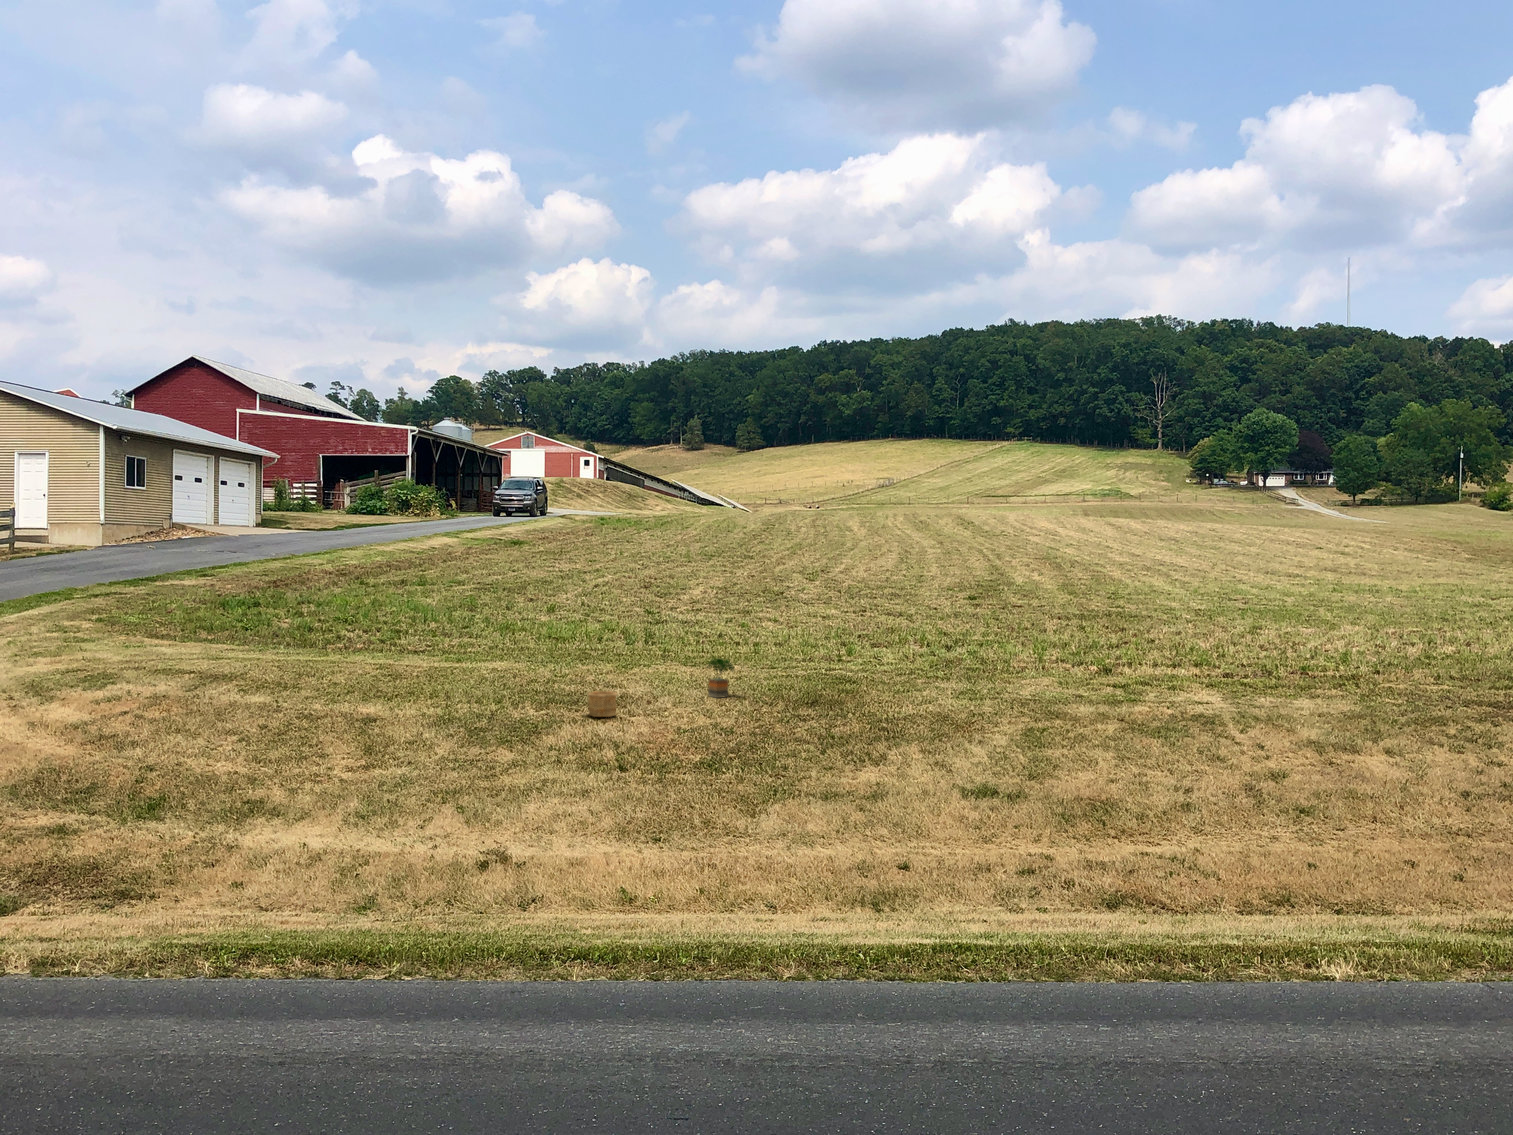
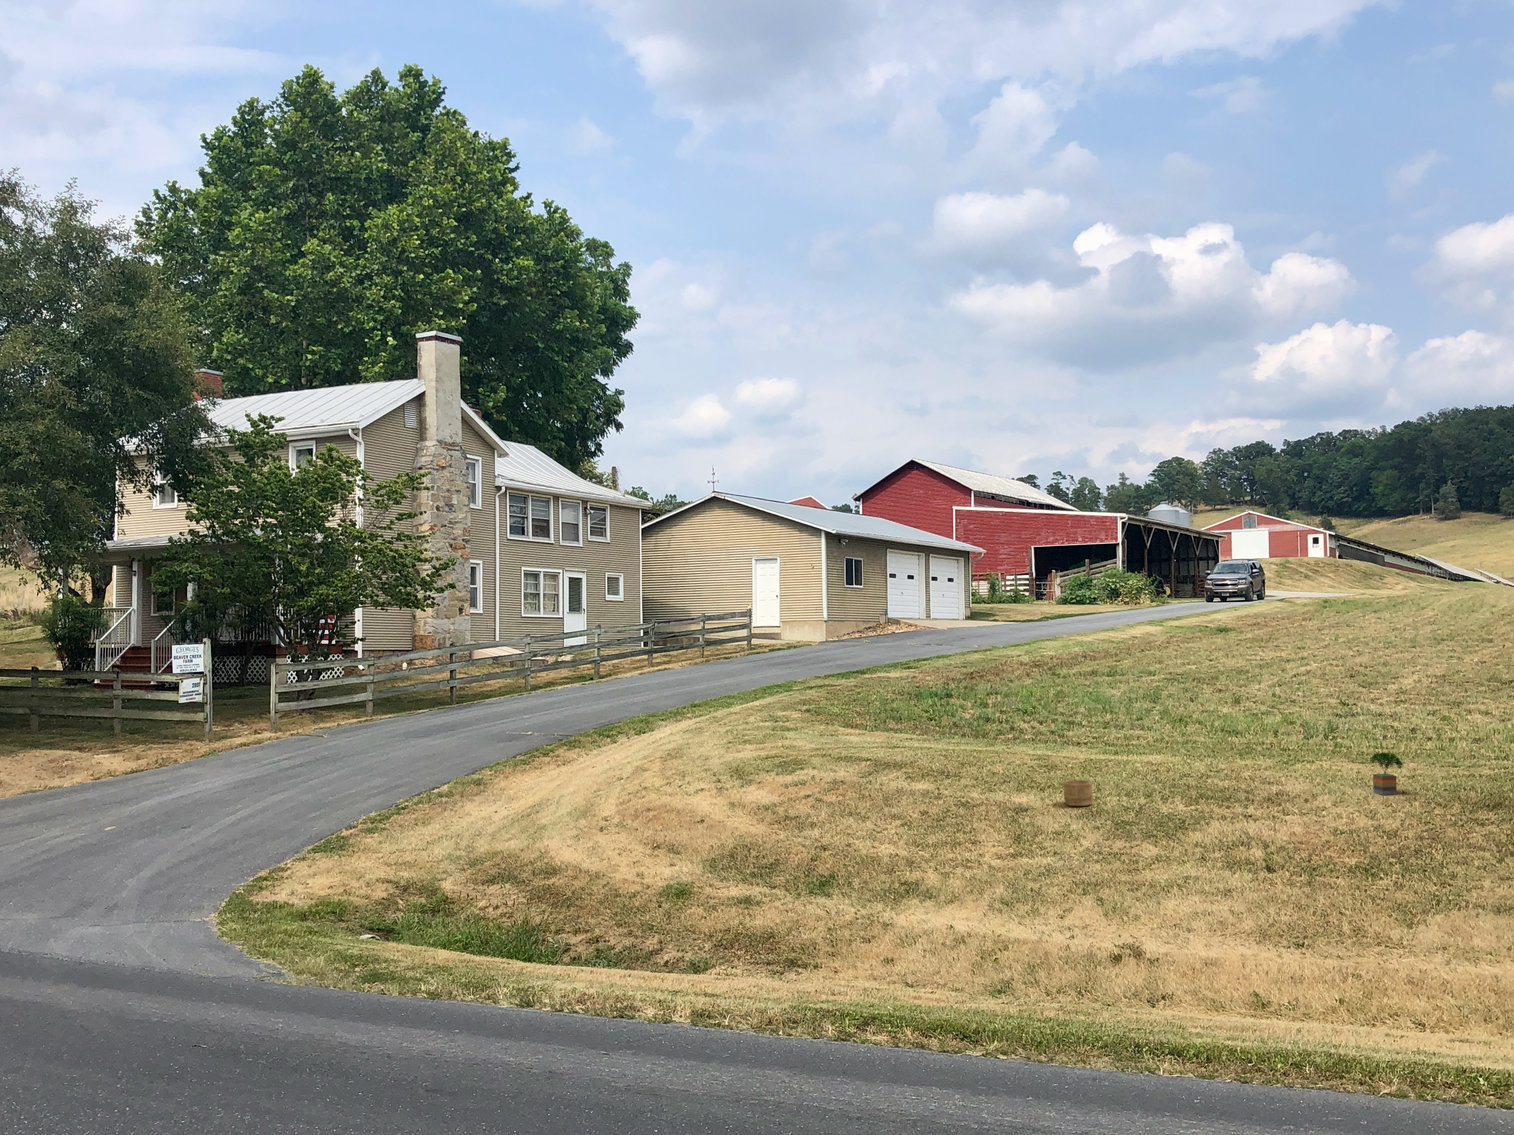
wooden bucket: present [588,691,617,717] -> present [1063,780,1093,806]

